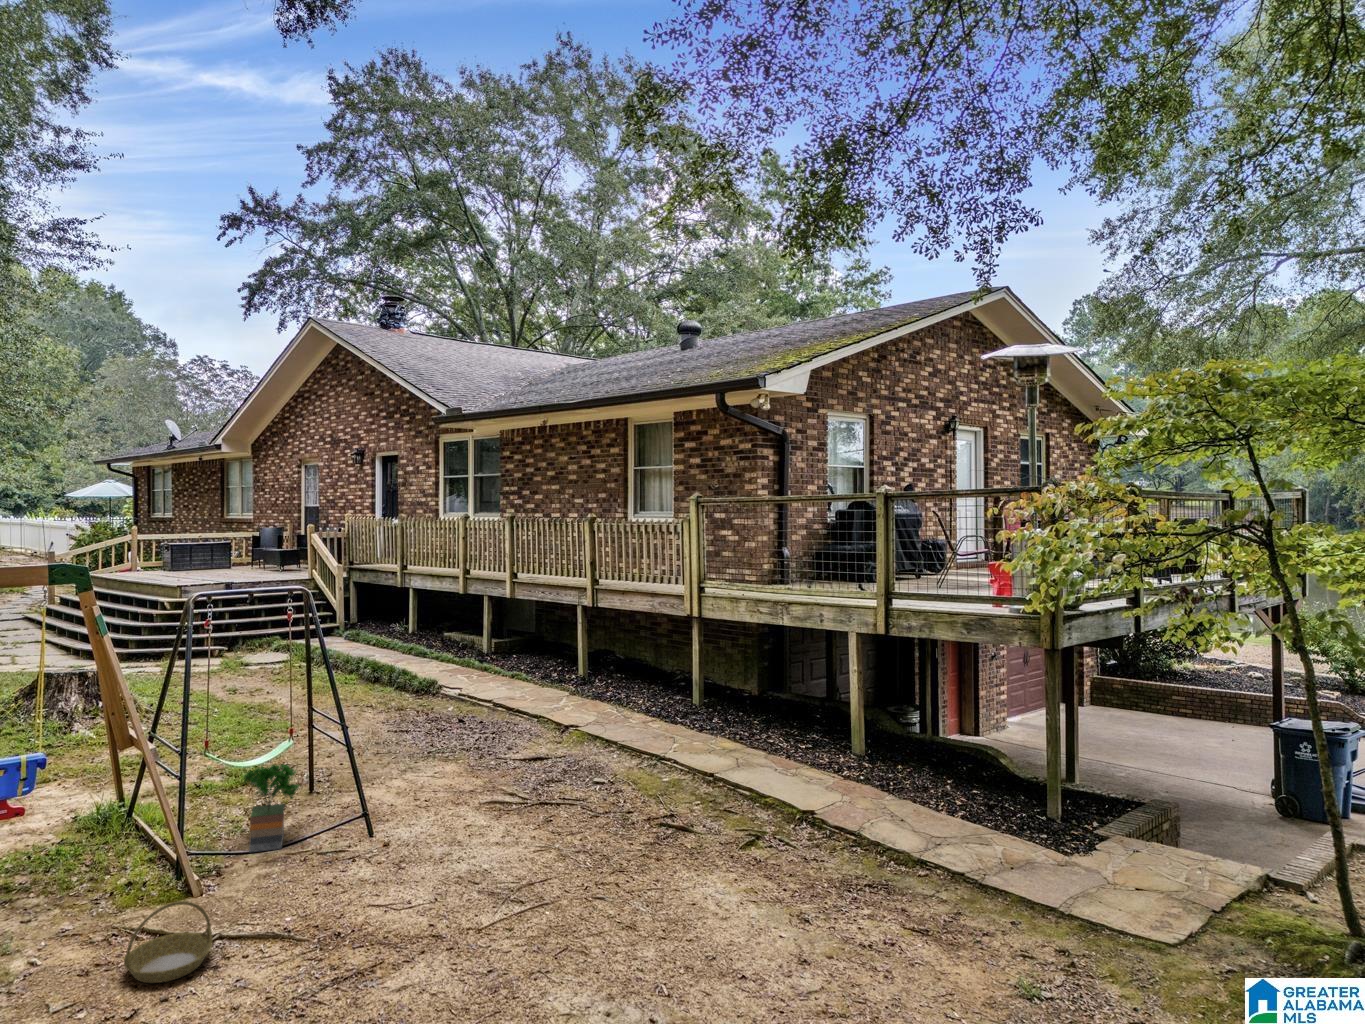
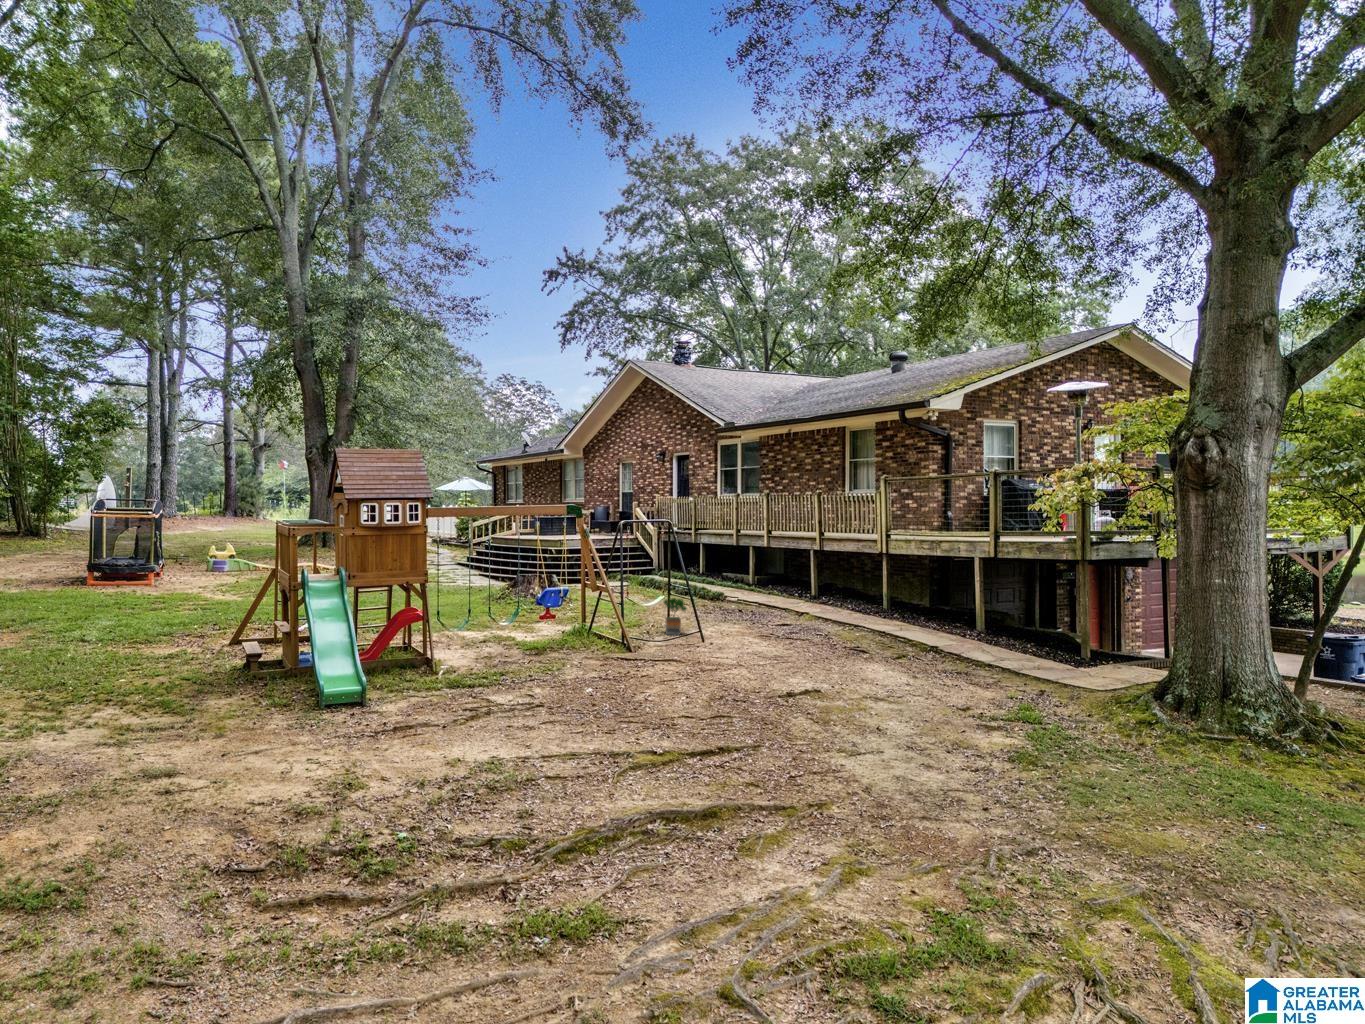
basket: present [124,901,213,983] -> none [645,629,674,656]

